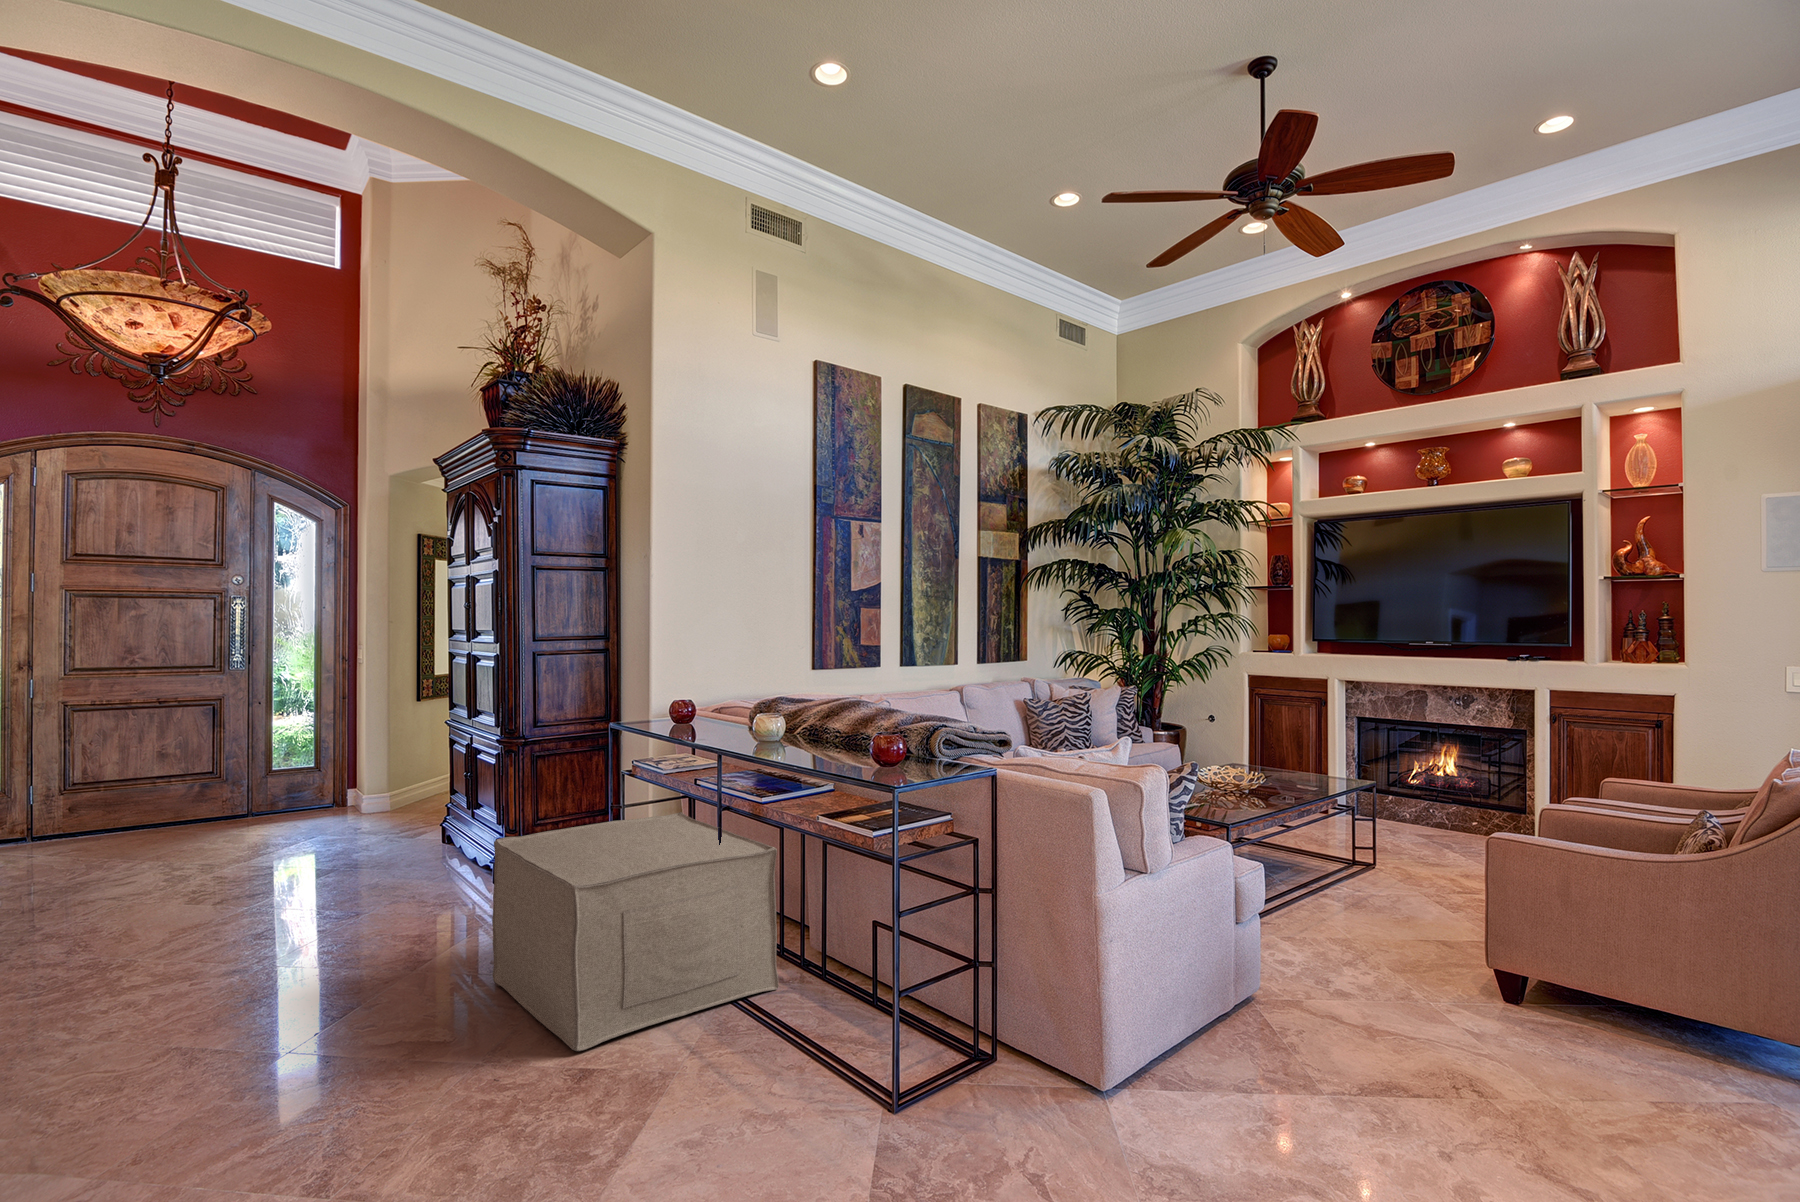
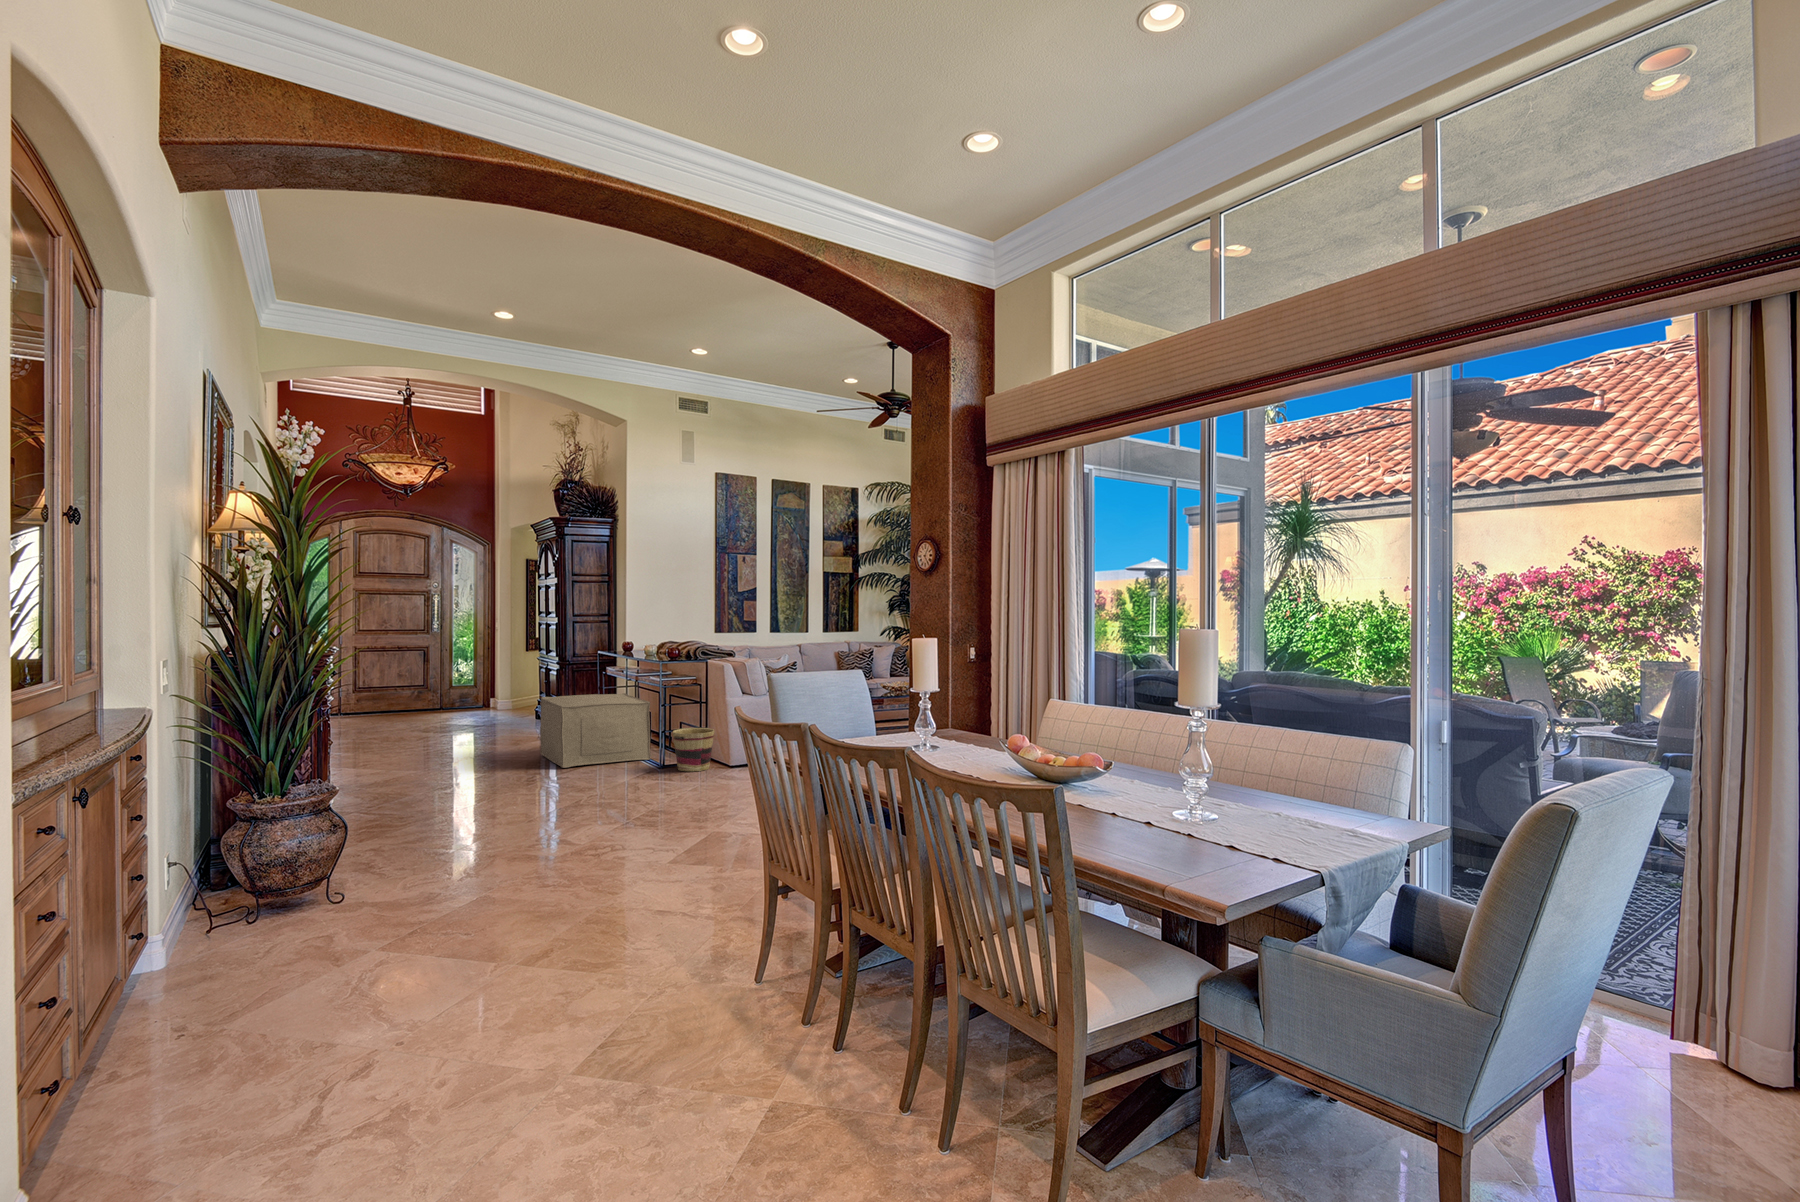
basket: none [873,917,978,1051] -> present [673,728,715,771]

